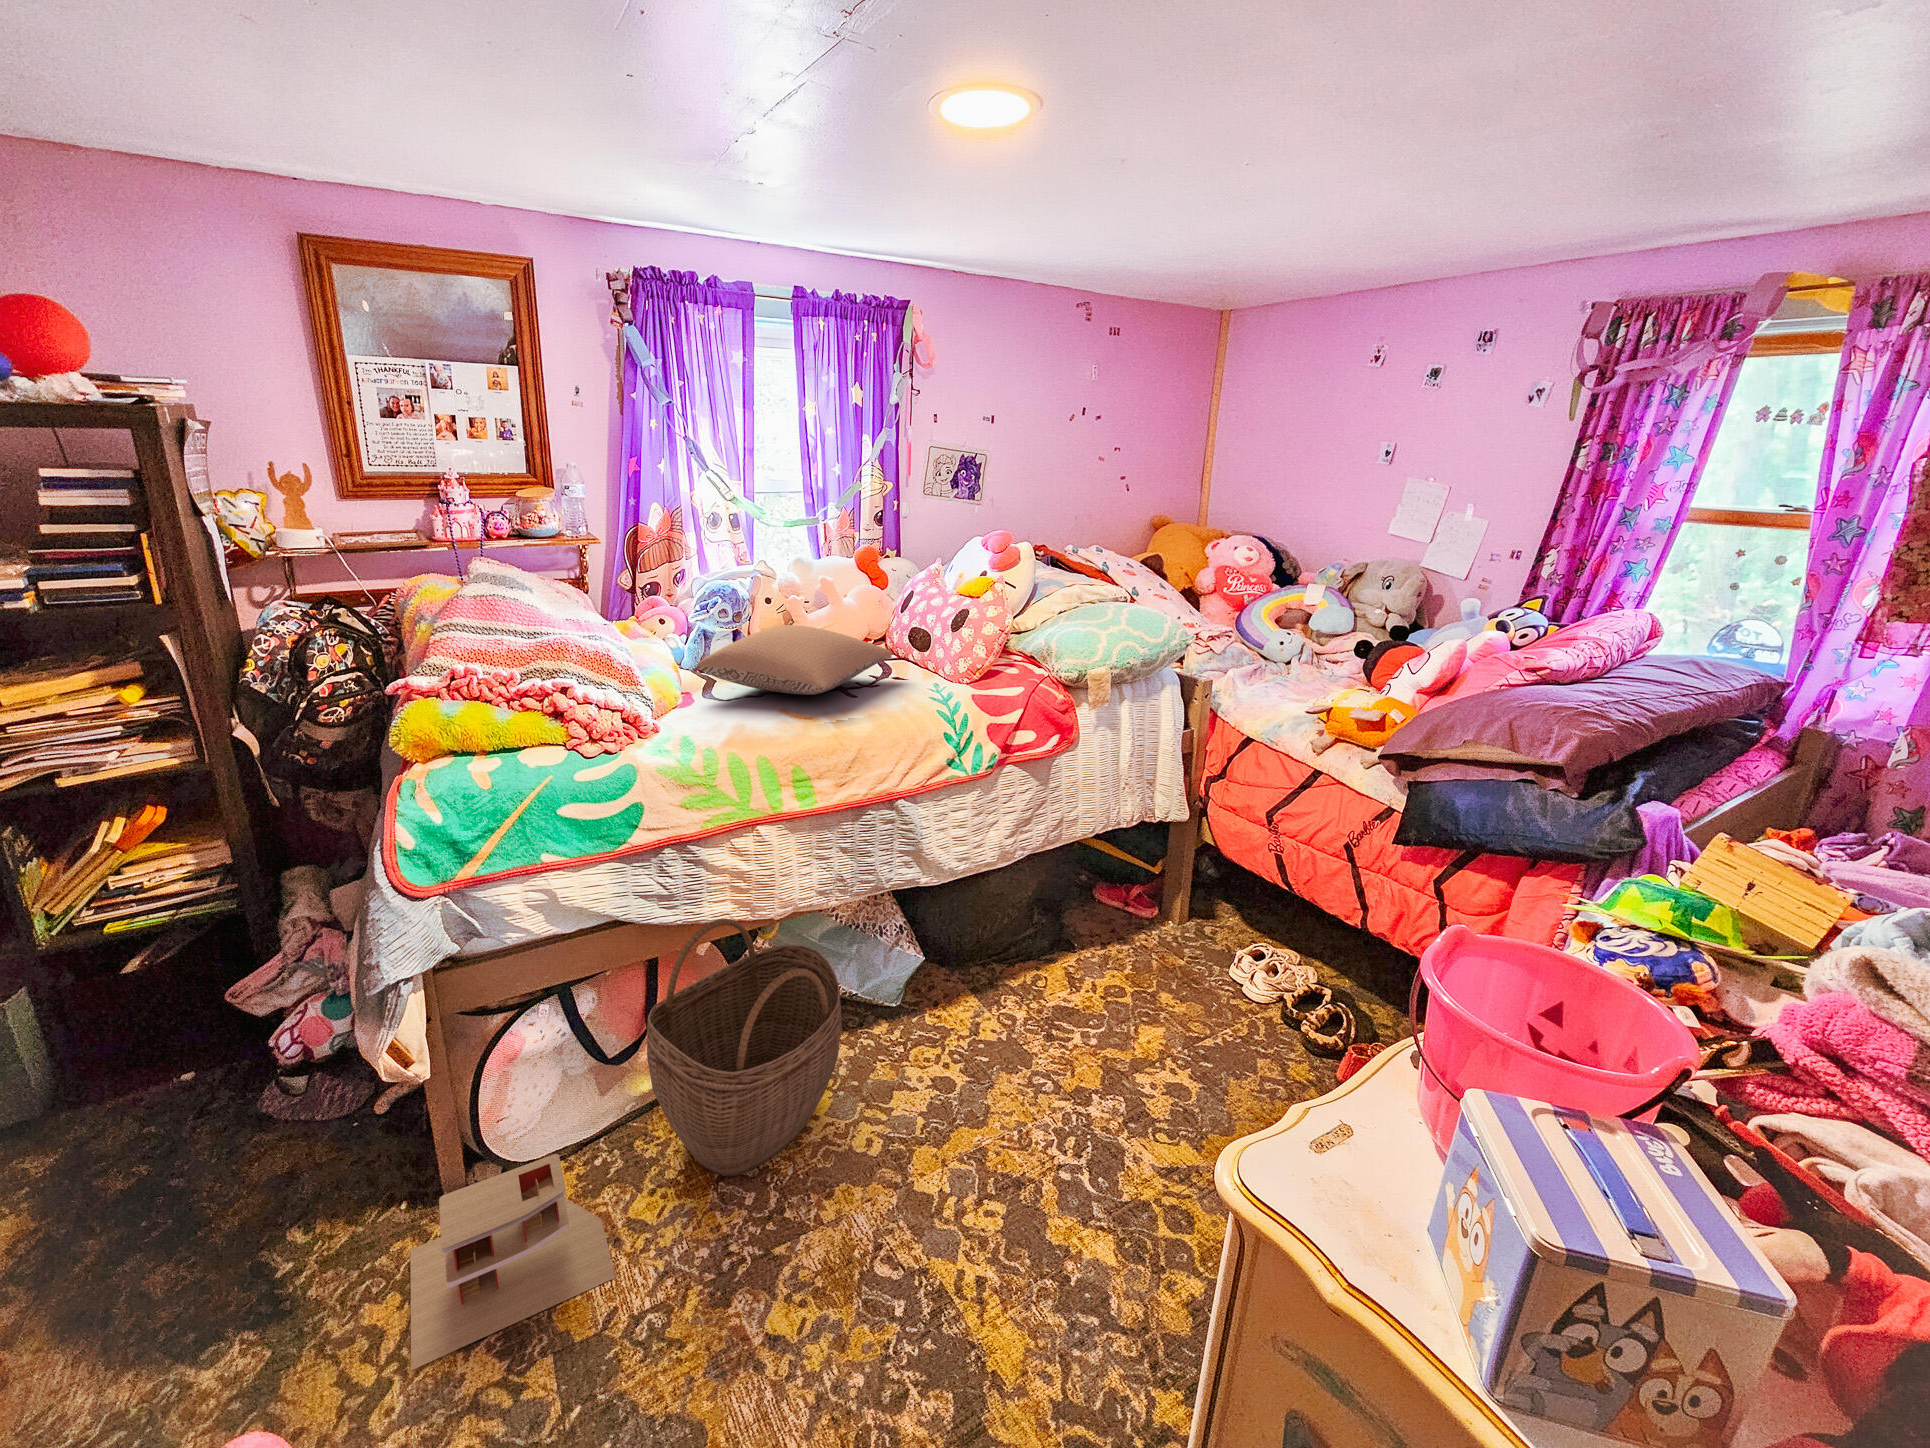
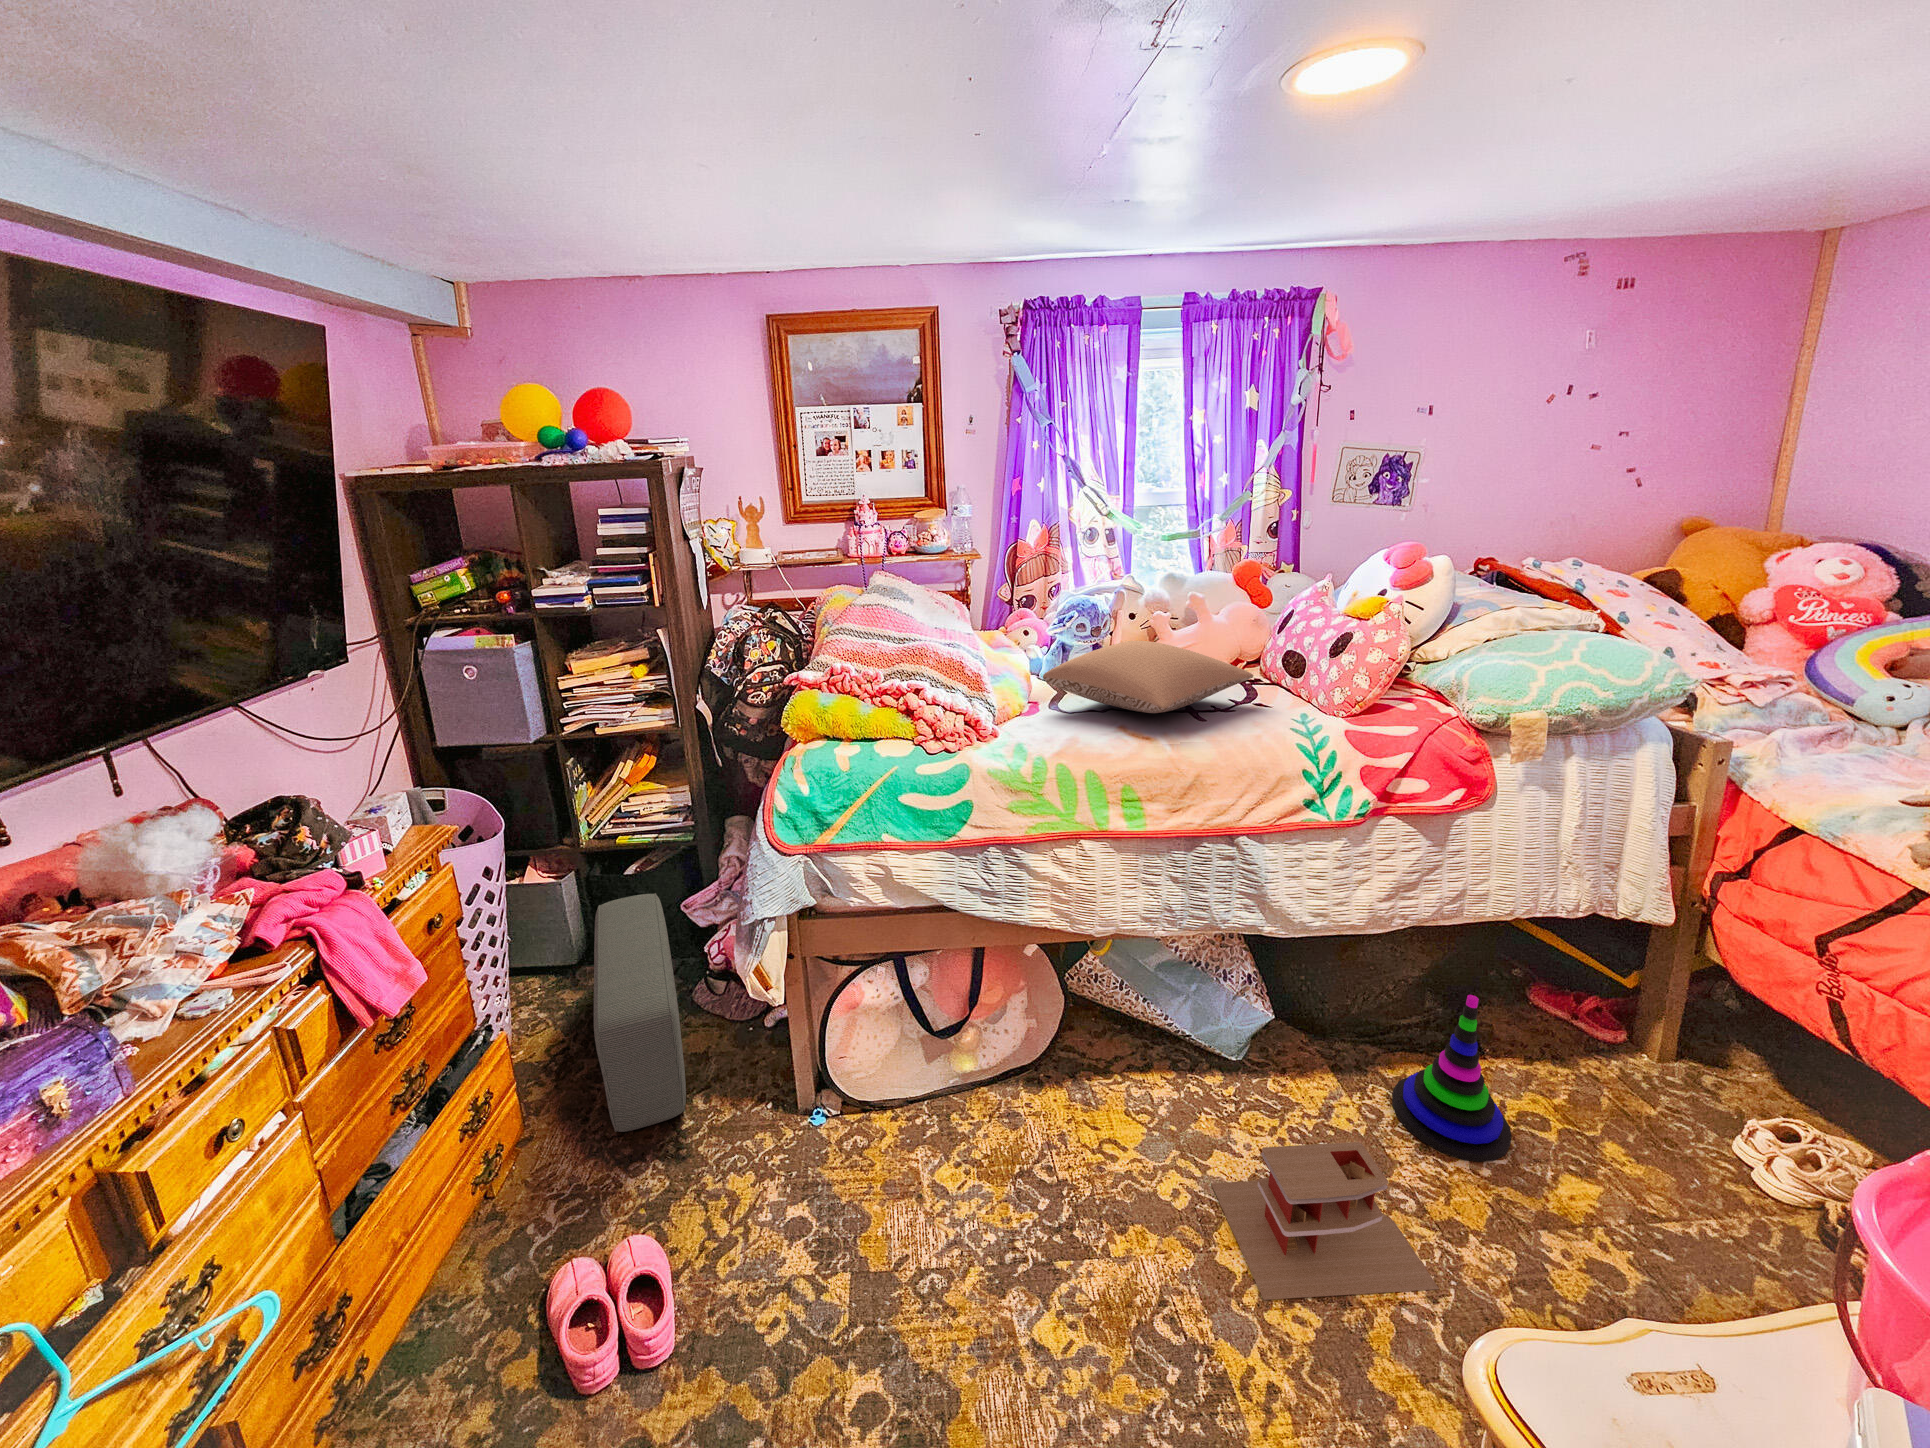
stacking toy: none [1024,903,1107,1037] -> present [1392,995,1512,1162]
woven basket: present [647,919,842,1177] -> none [961,923,1153,1176]
pouf: none [79,992,278,1324] -> present [594,893,686,1132]
toy house: present [410,1154,616,1370] -> present [1211,1142,1439,1300]

